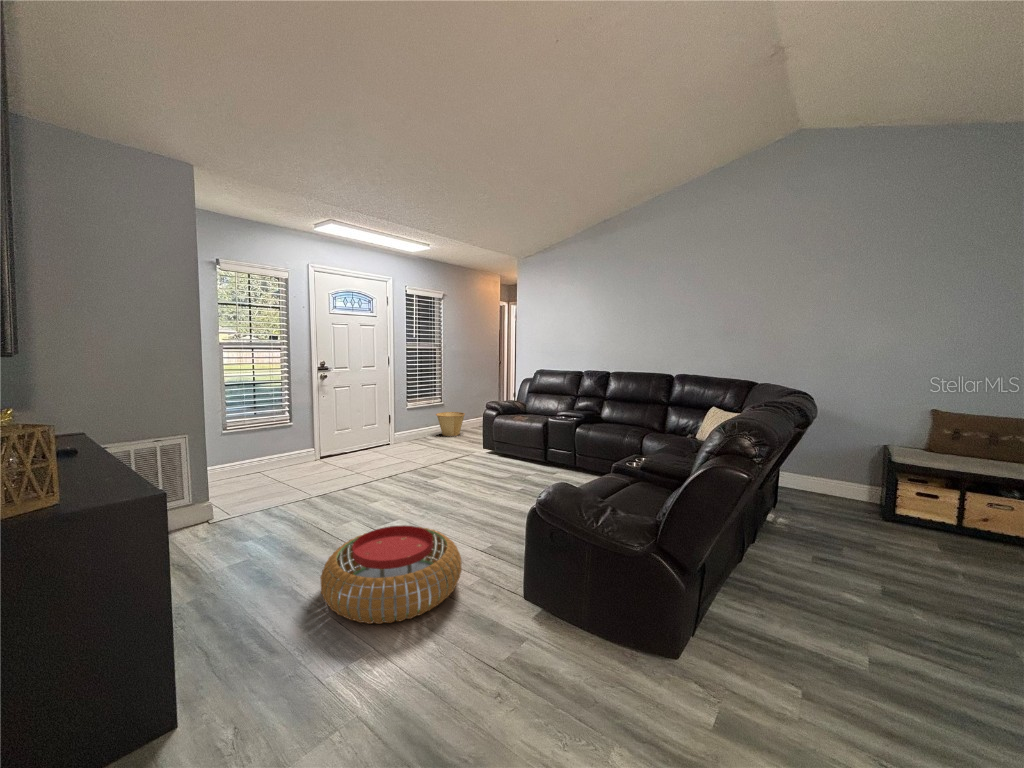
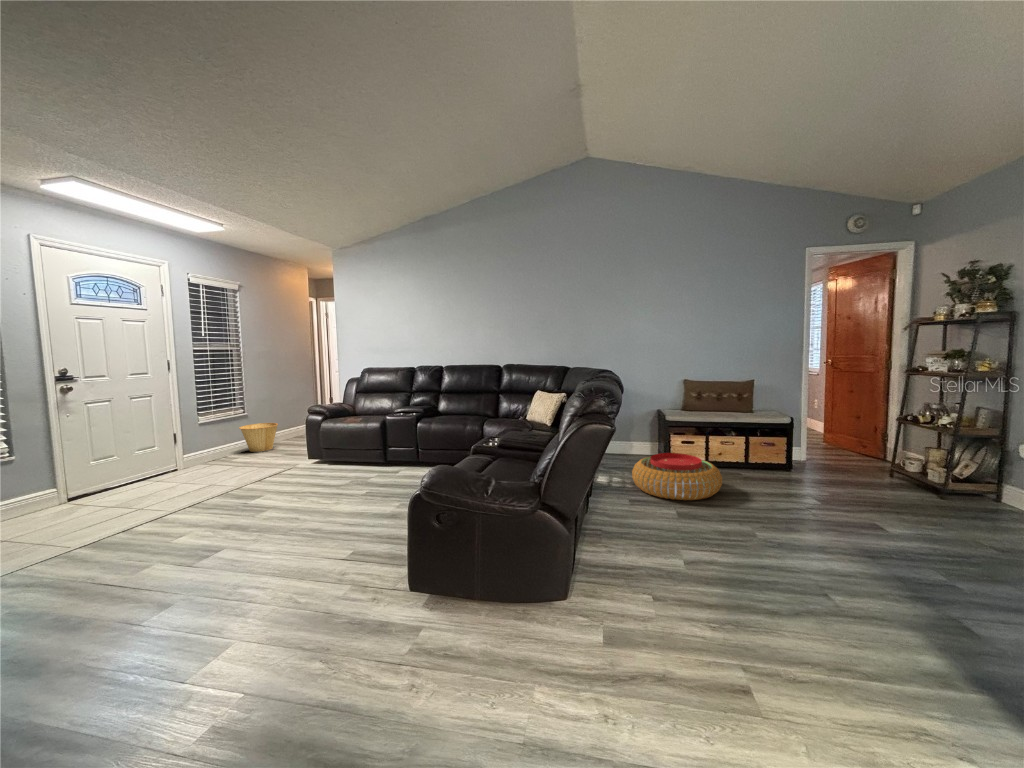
pouf: present [320,526,462,624] -> present [632,453,722,500]

